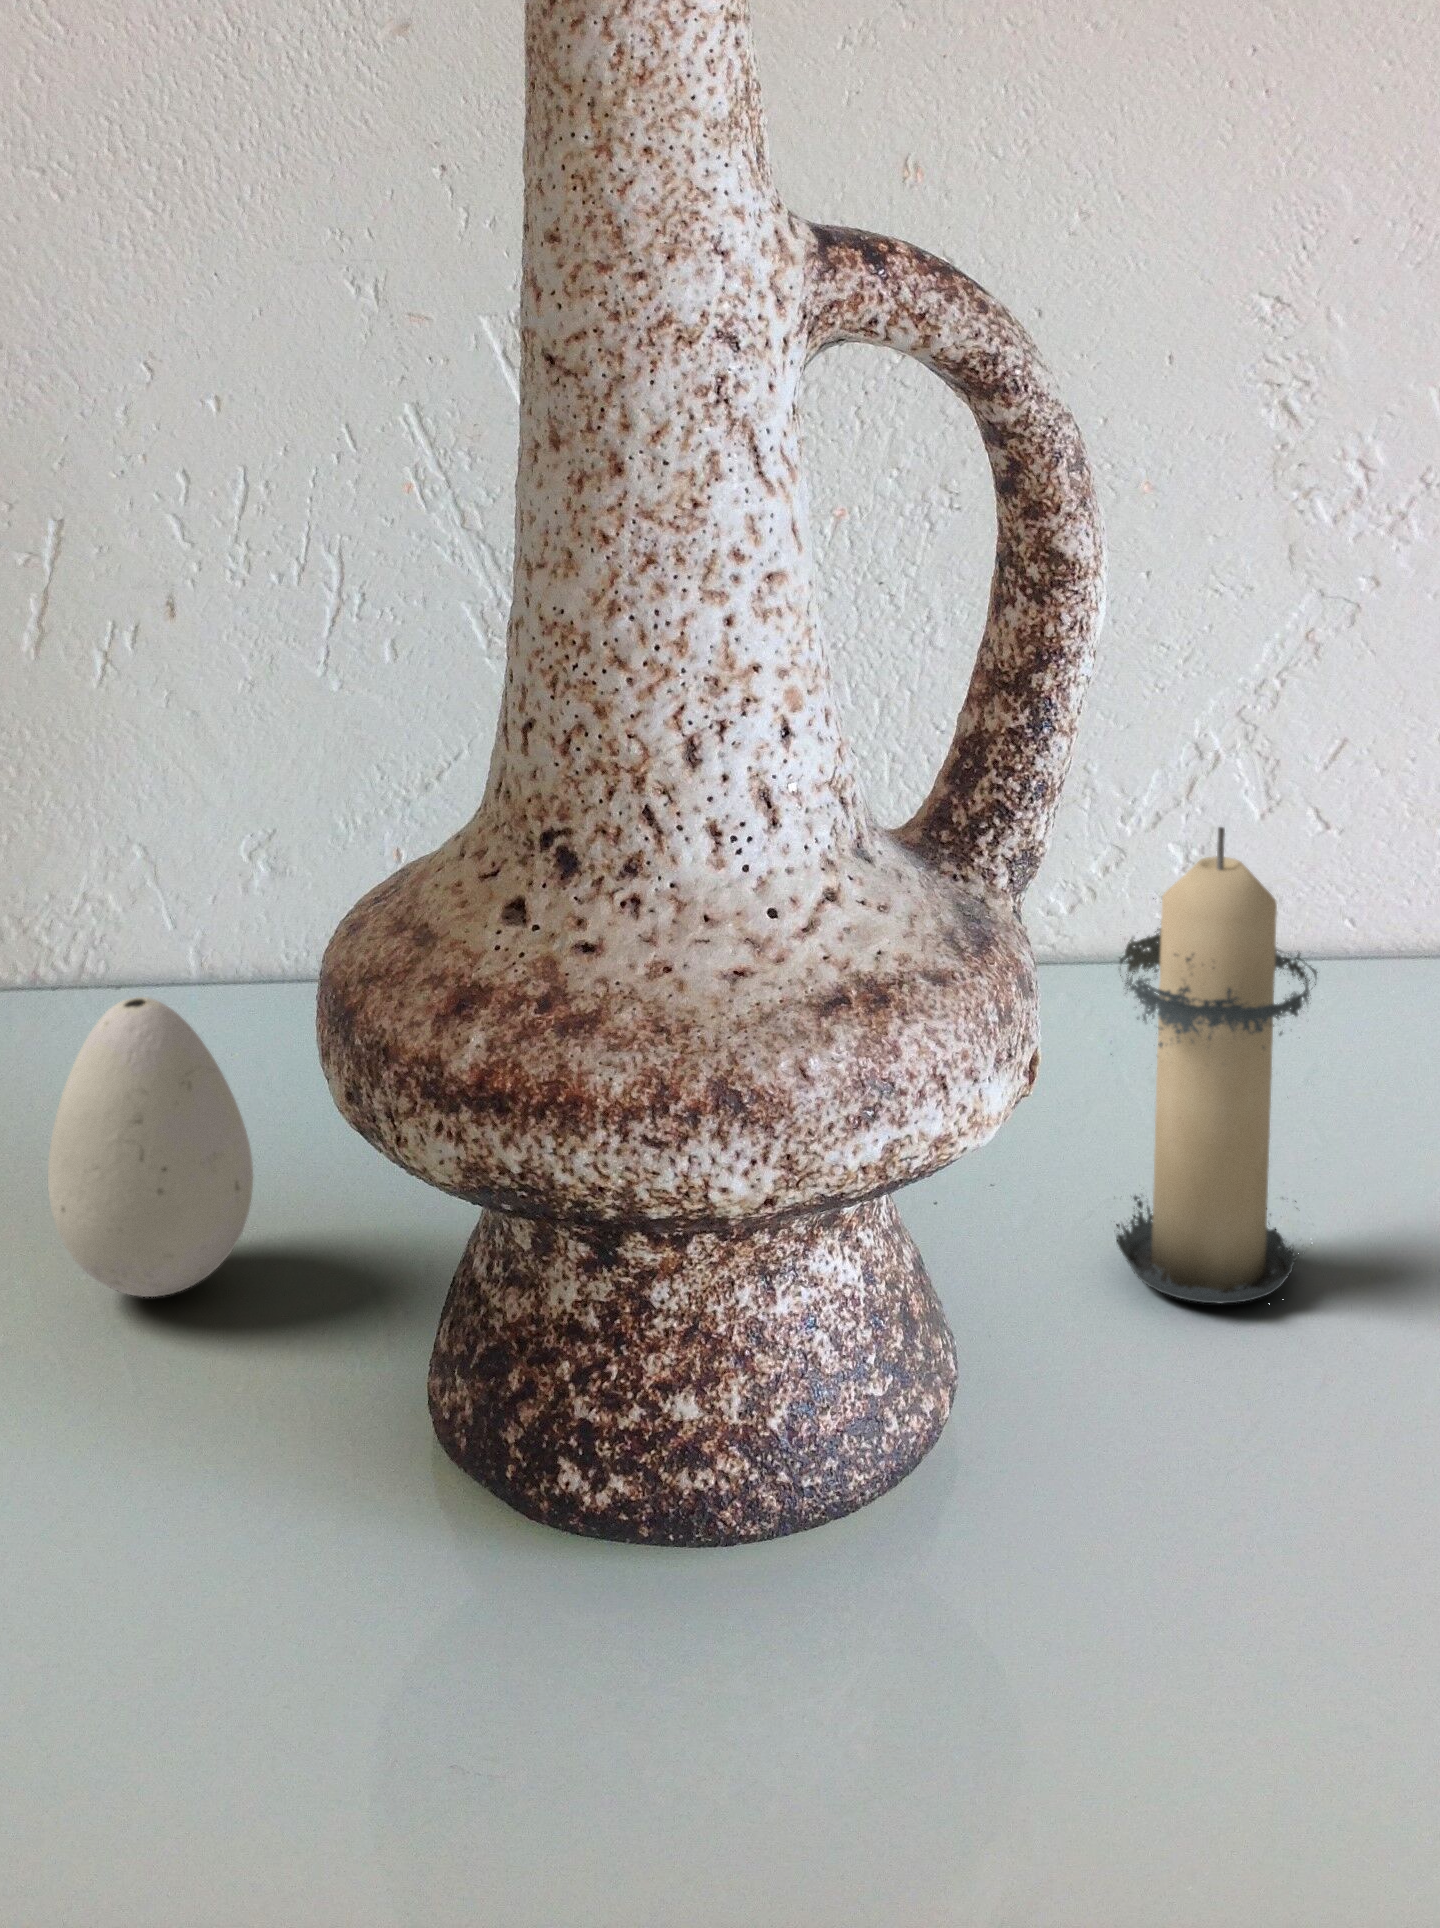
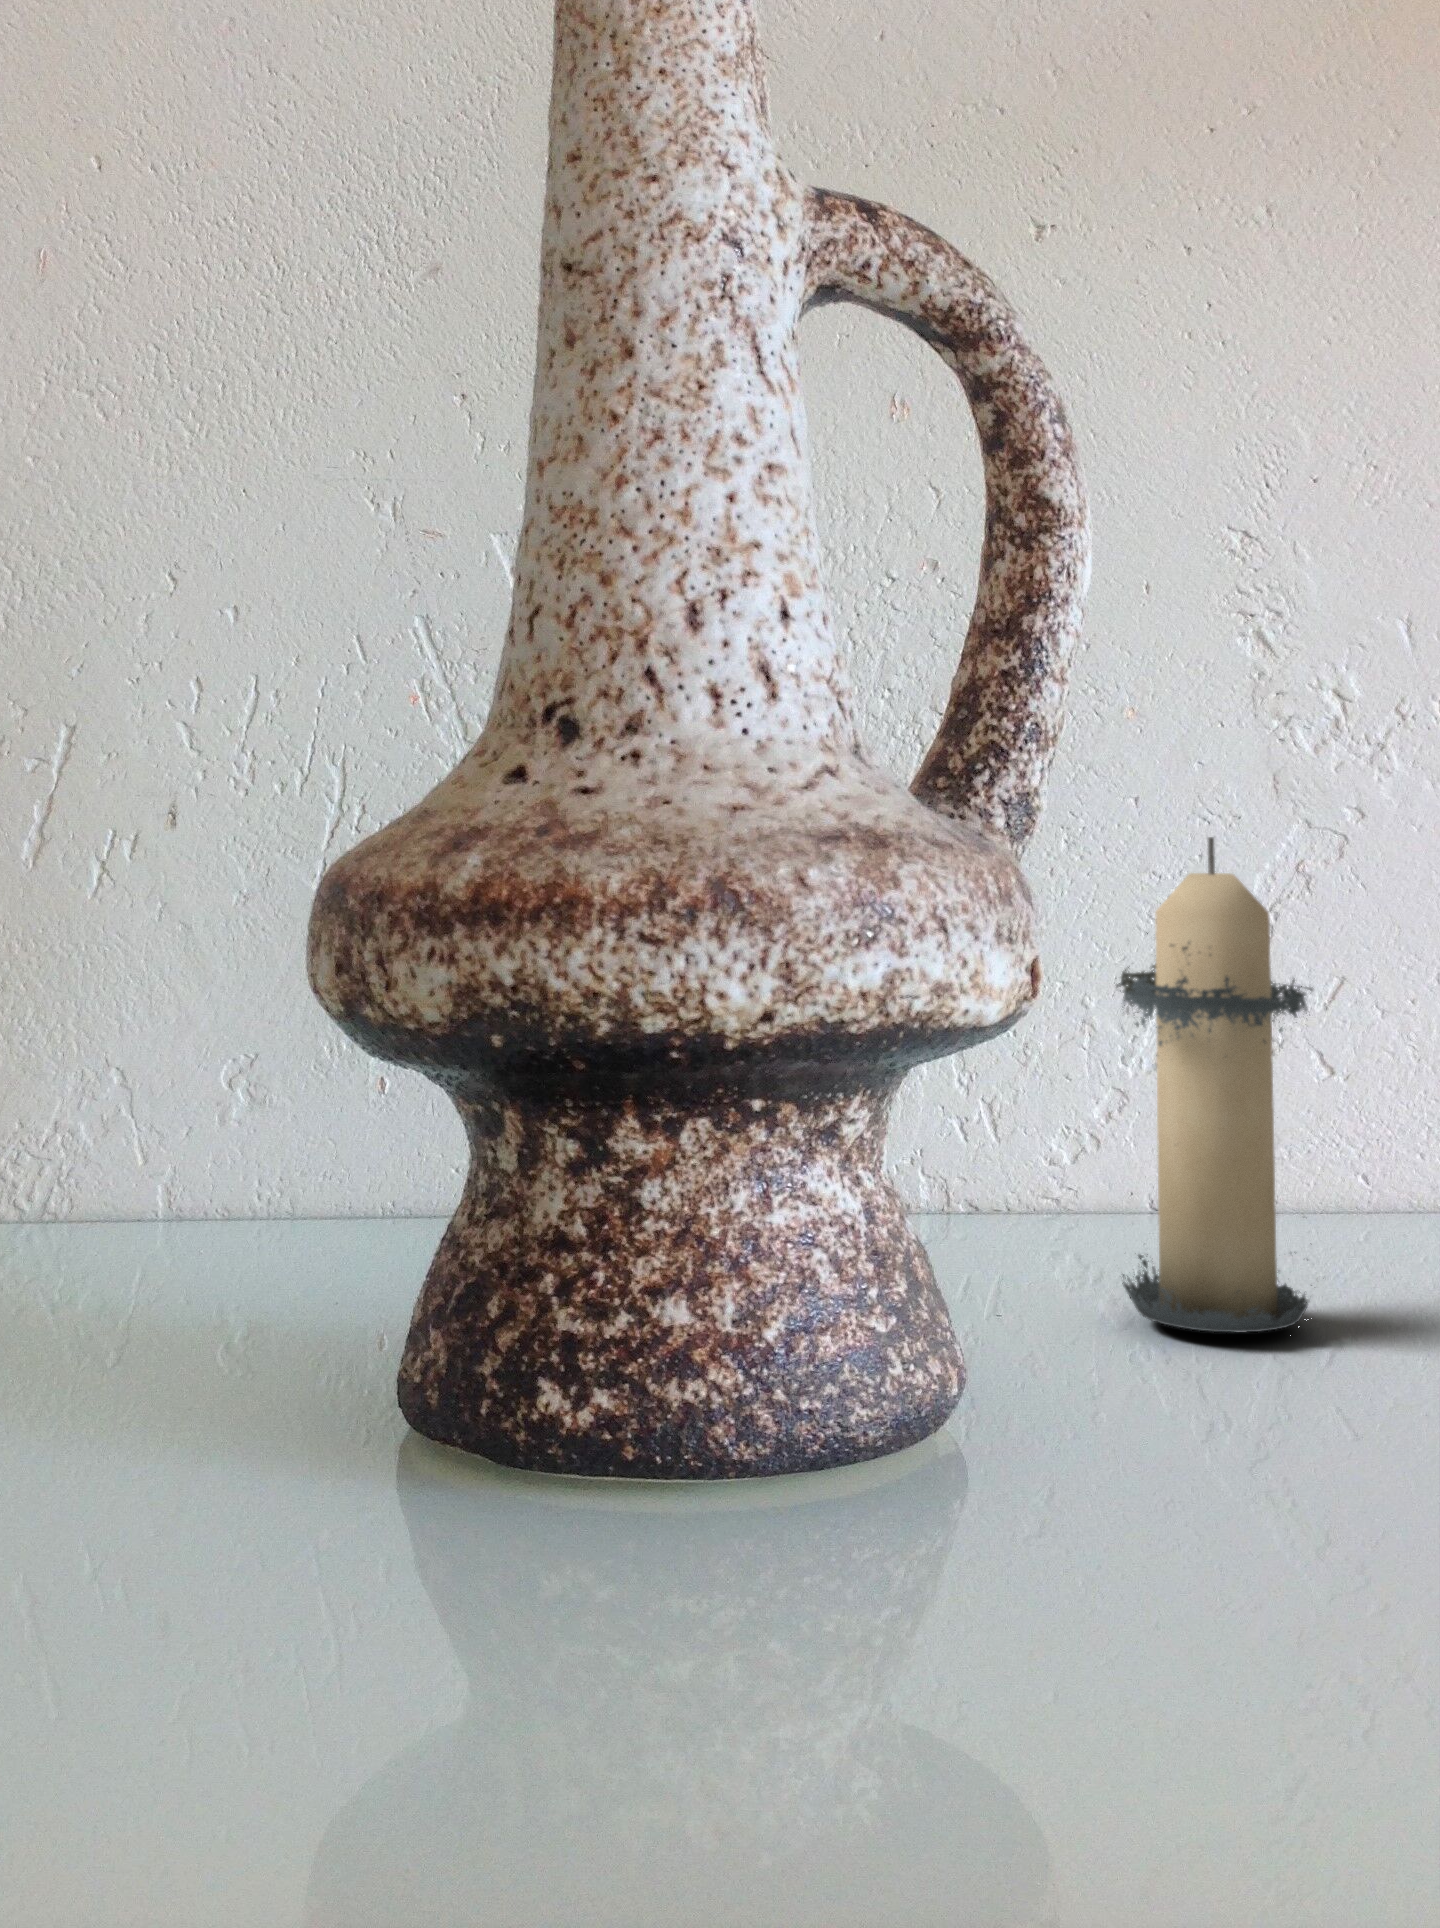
decorative egg: present [48,997,253,1297] -> none [33,999,242,1322]

